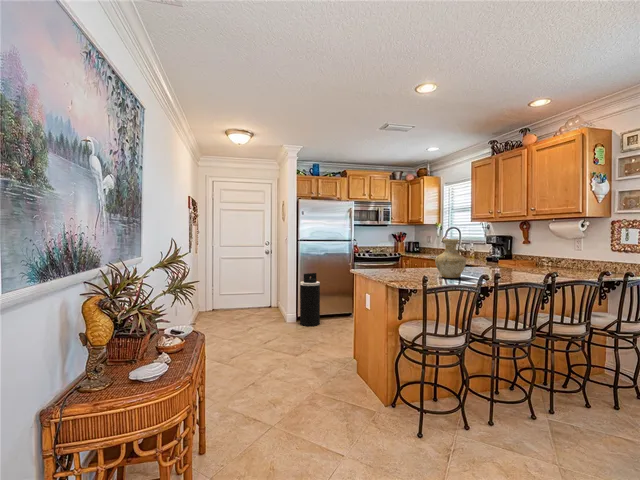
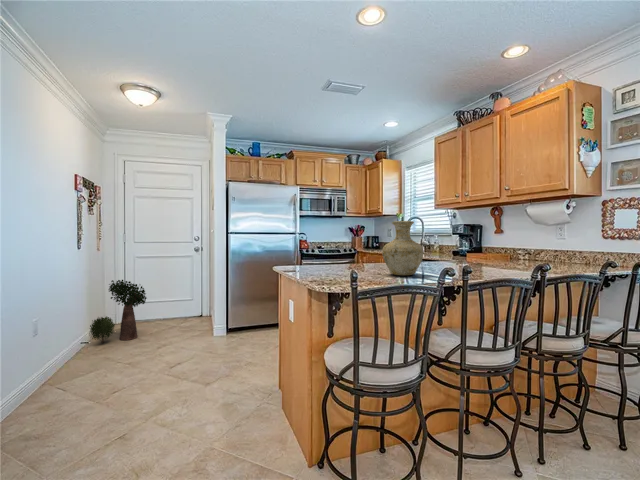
trash can: present [300,273,320,326] -> none [231,273,256,340]
potted plant: none [194,276,234,326] -> present [89,280,147,343]

